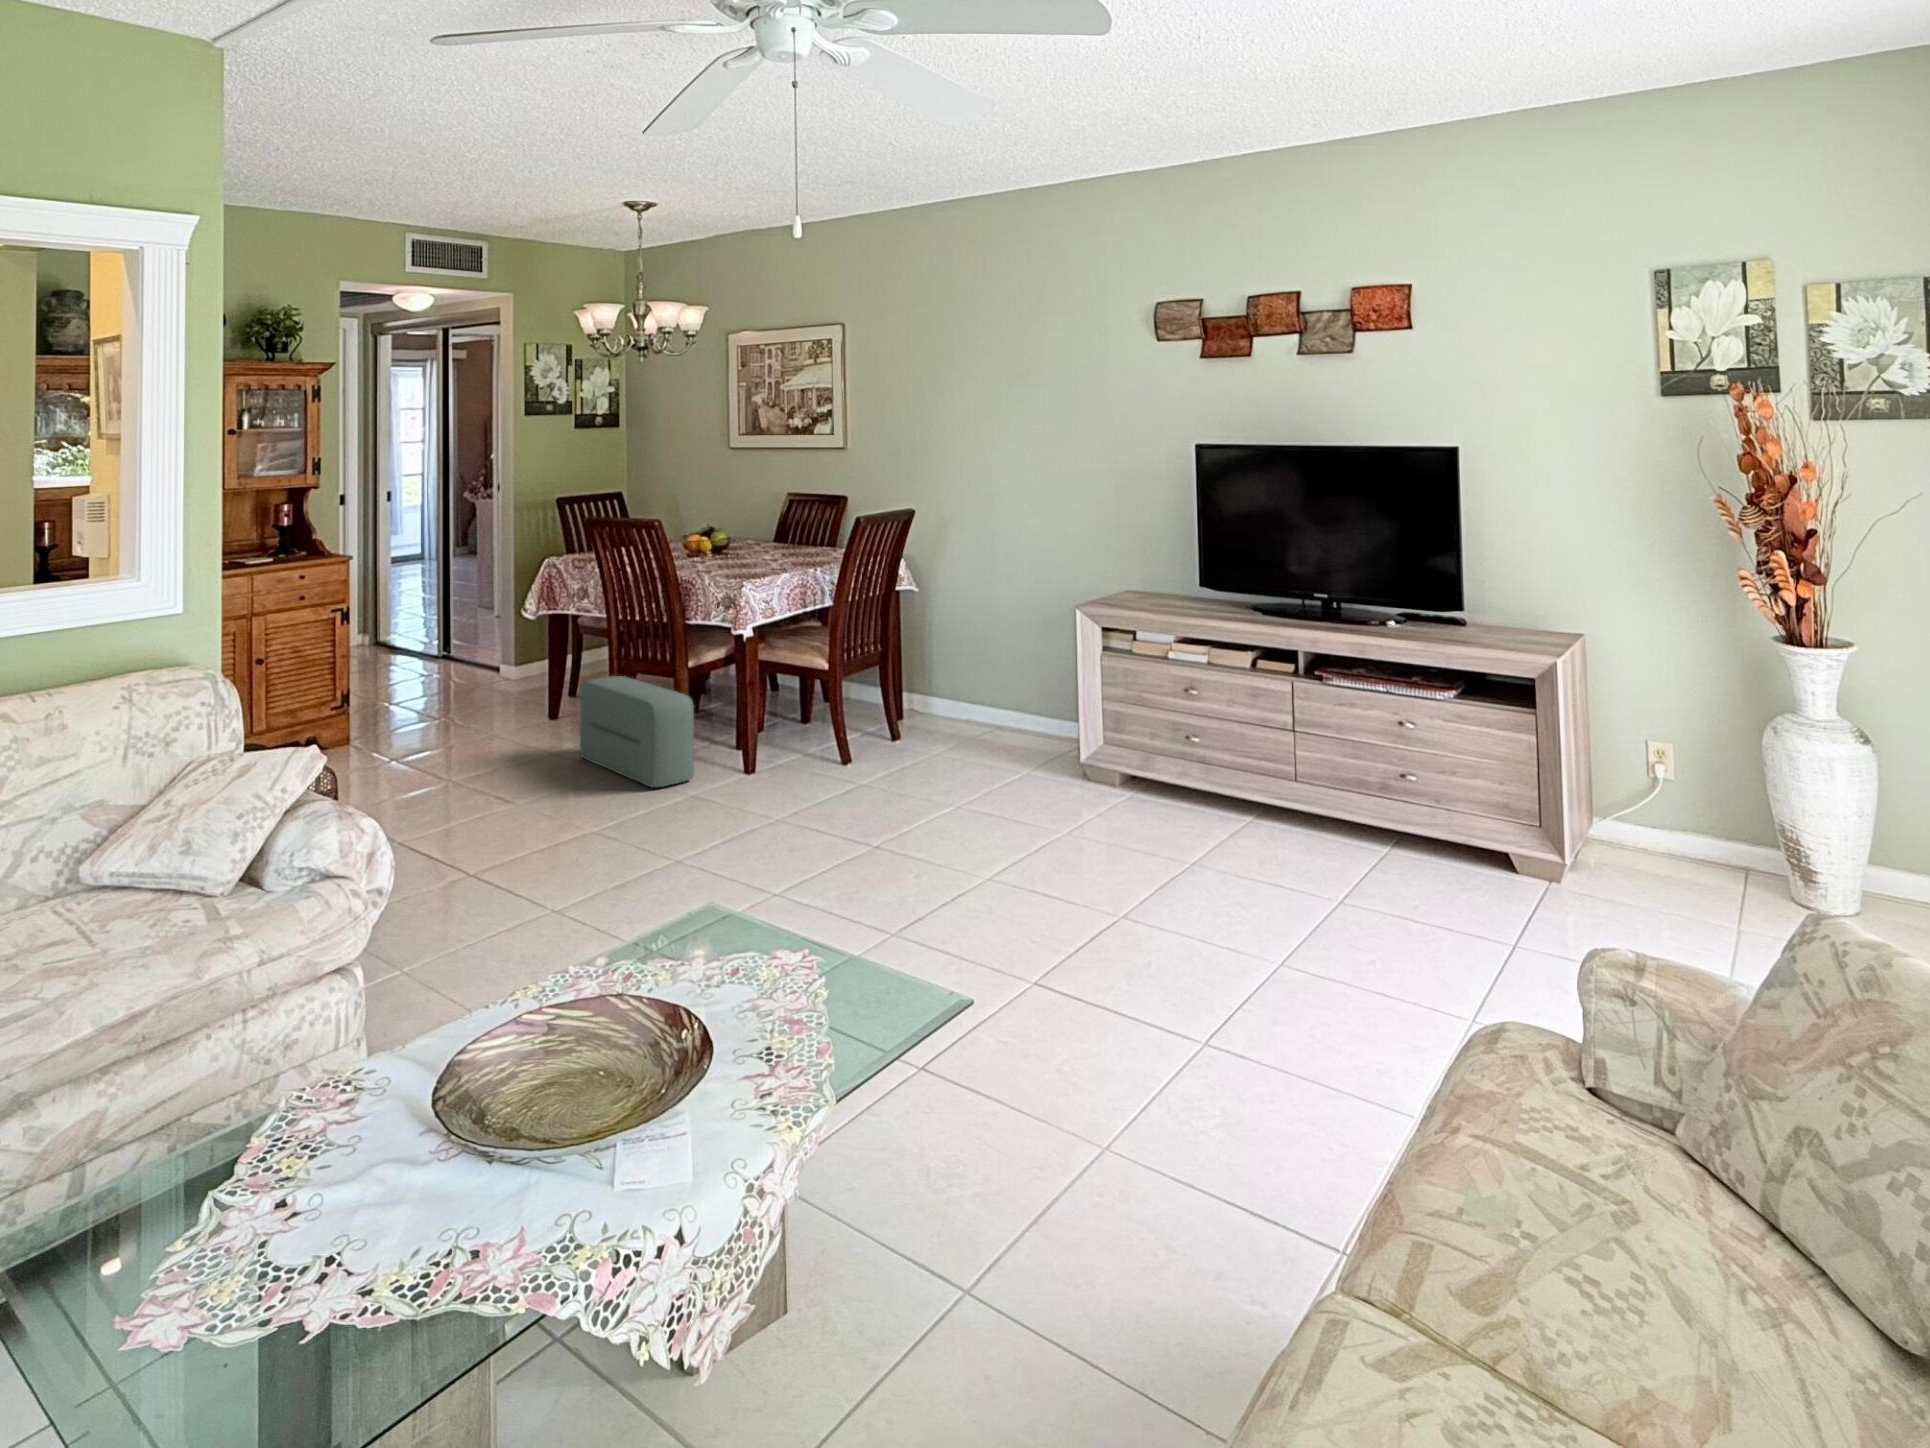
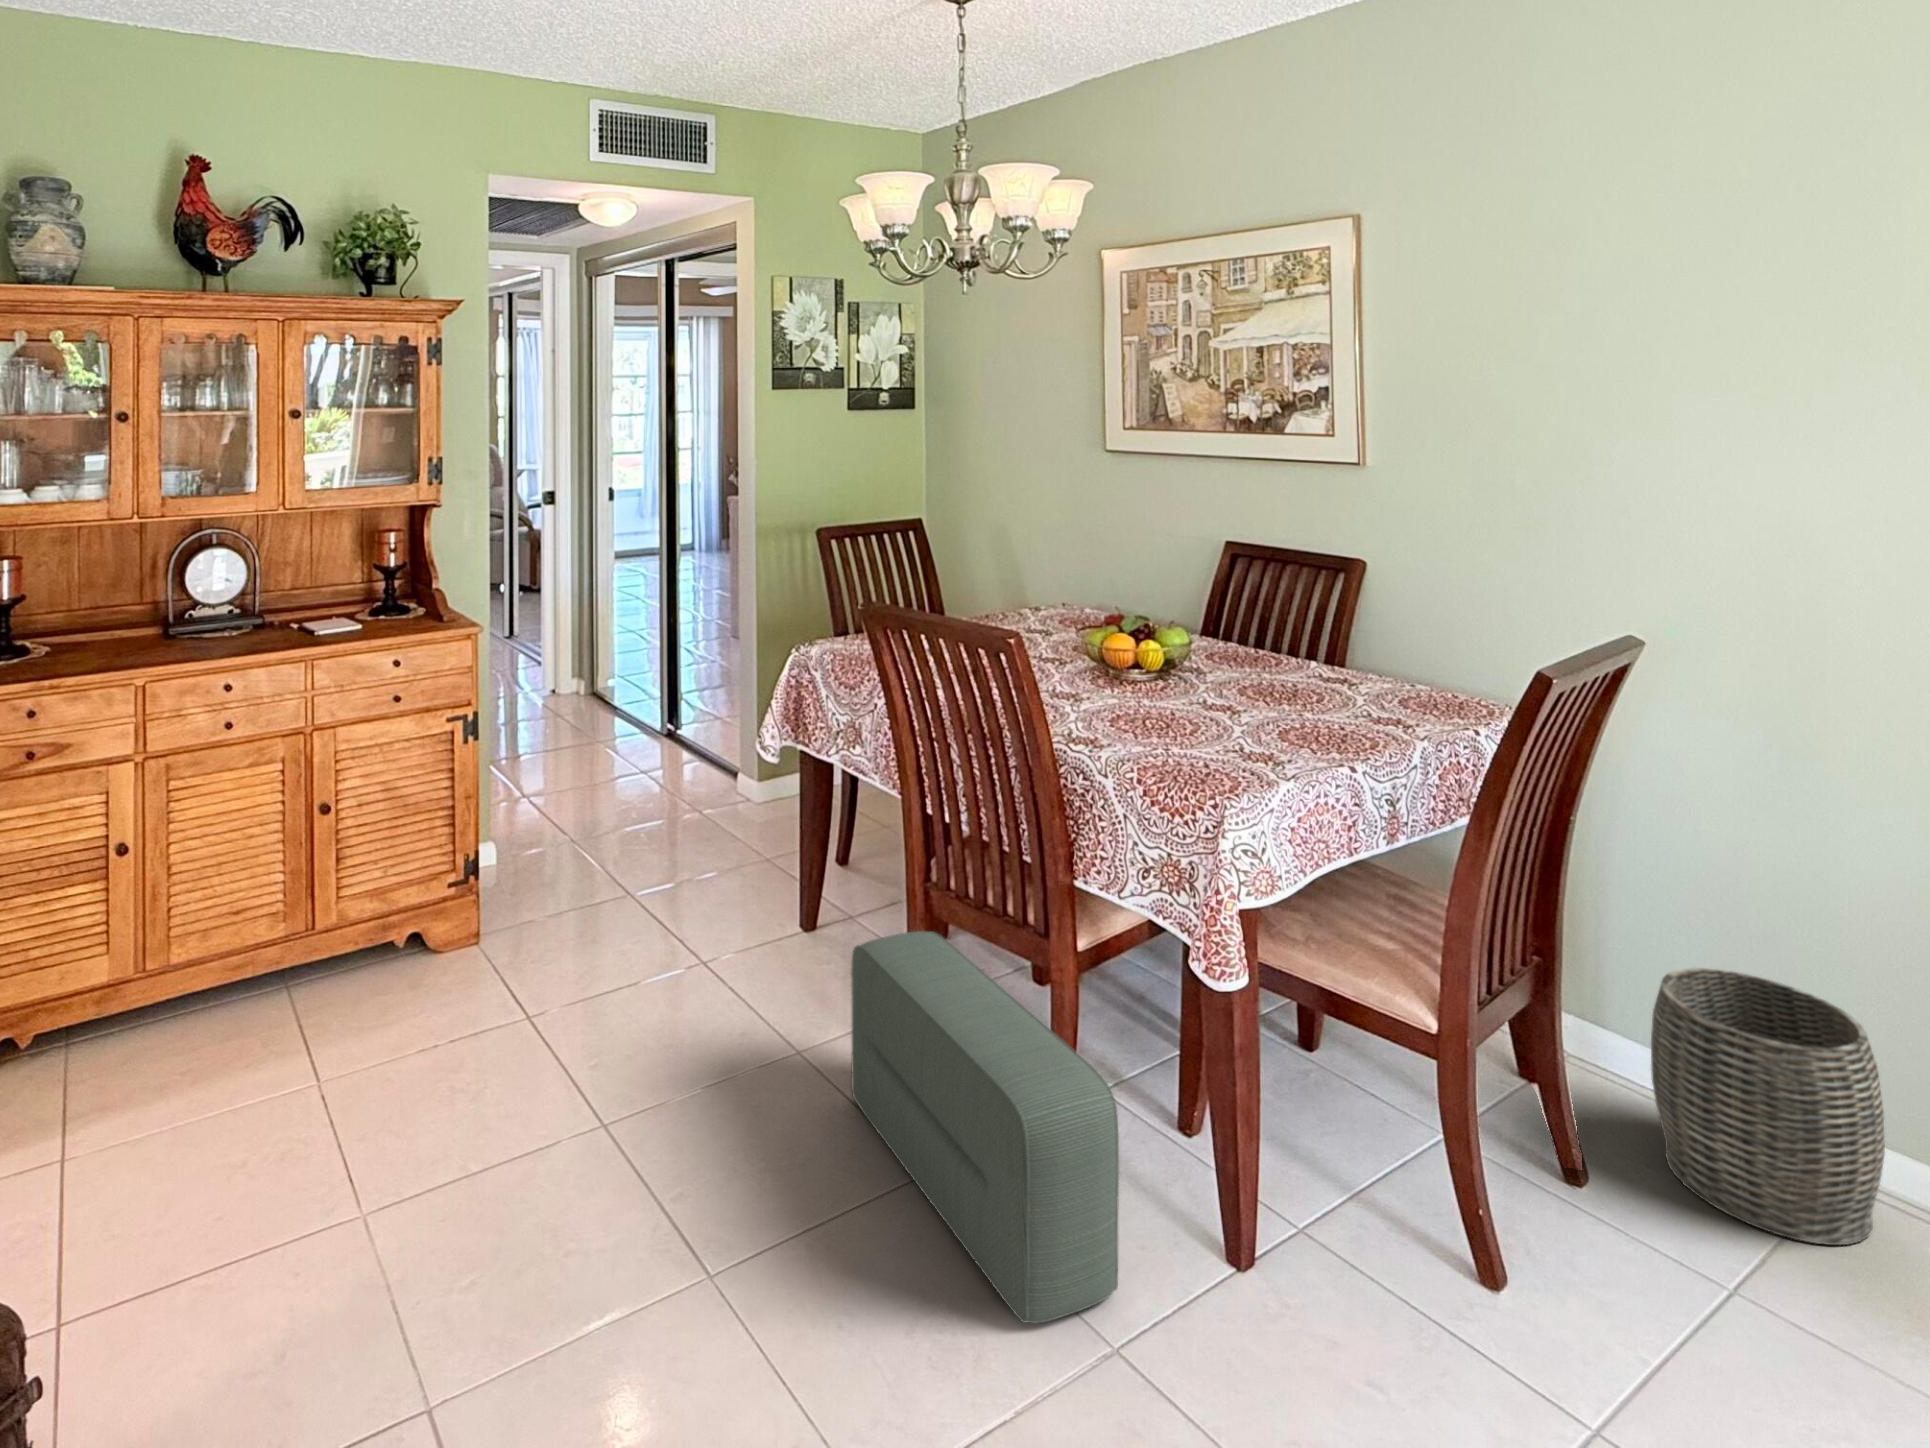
woven basket: none [929,655,1000,742] -> present [1651,968,1885,1245]

